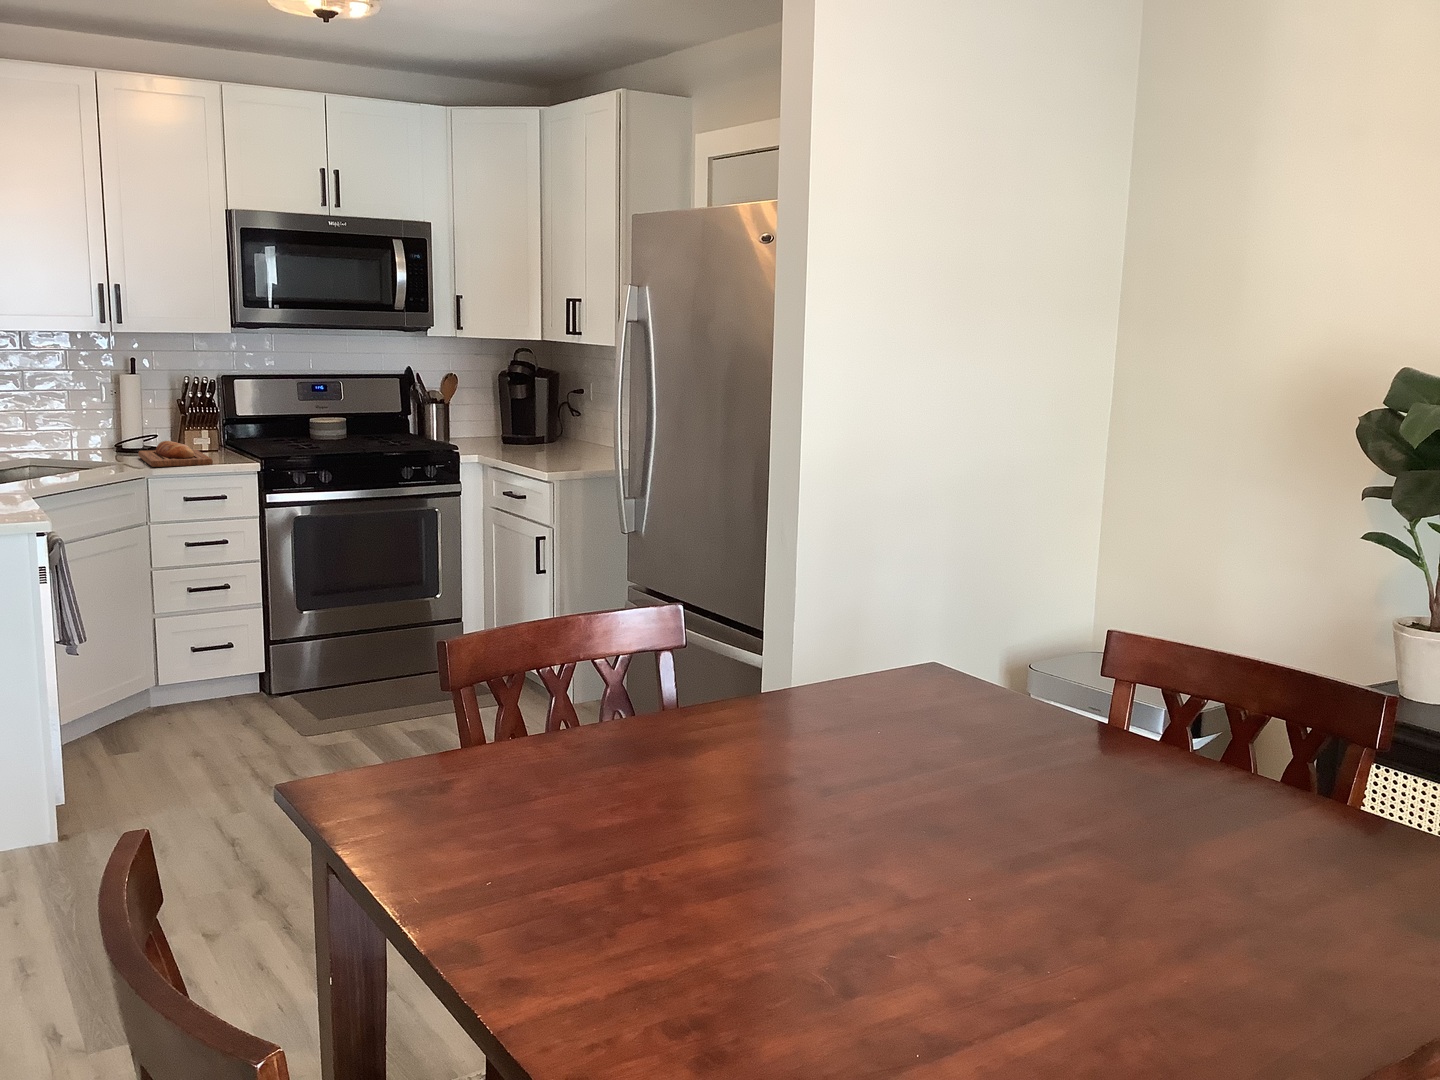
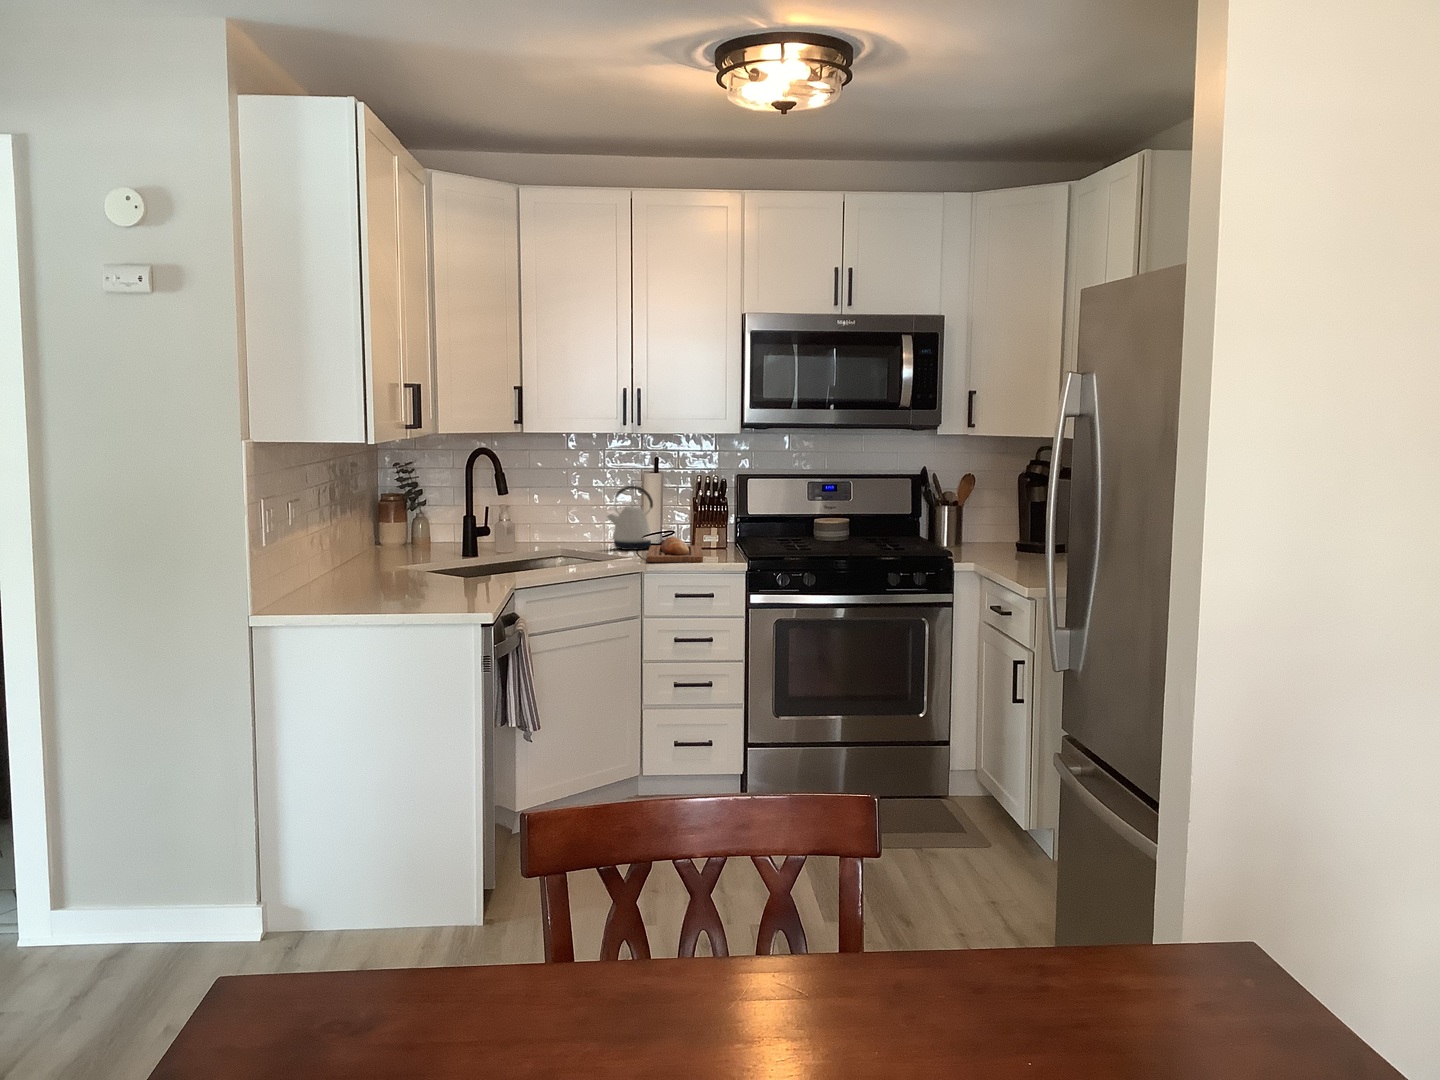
kettle: none [79,389,139,457] -> present [607,486,653,550]

